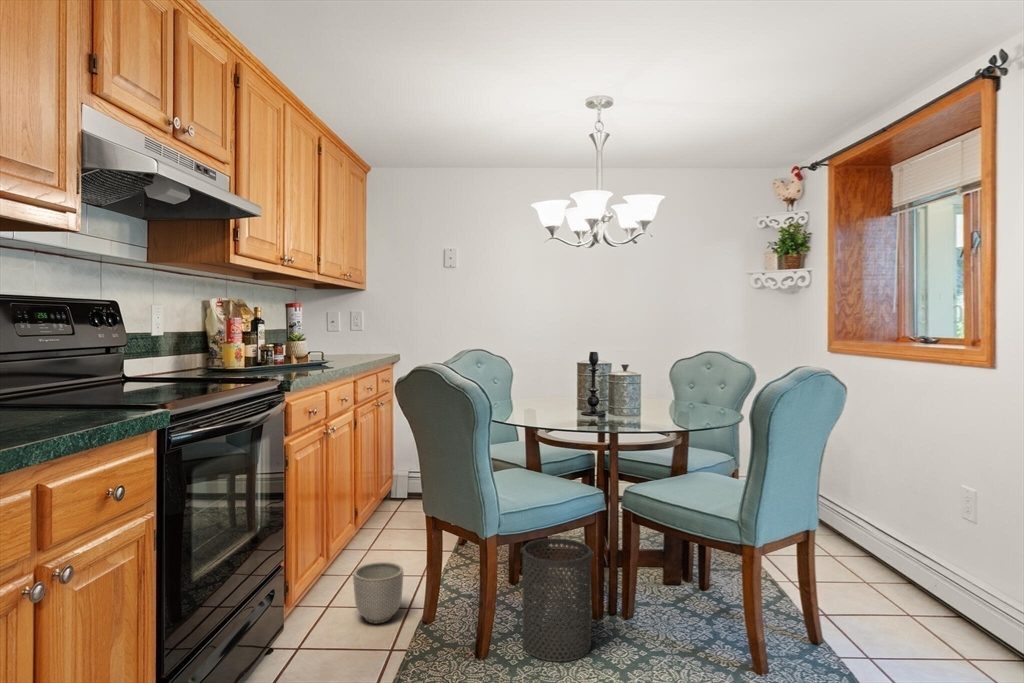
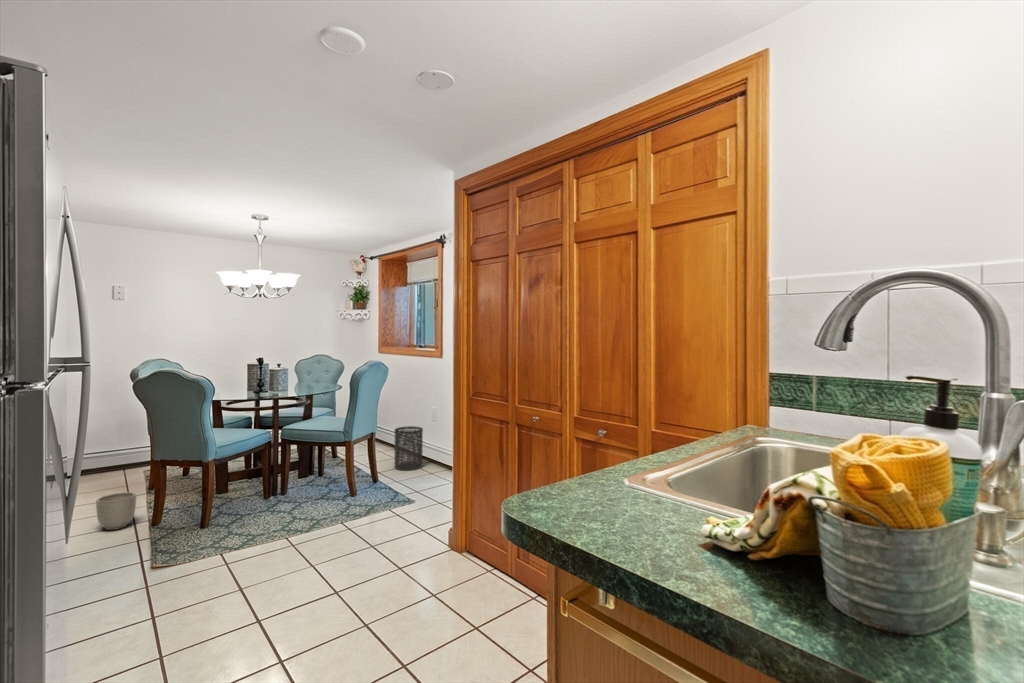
trash can: present [520,538,594,662] -> present [394,426,423,470]

